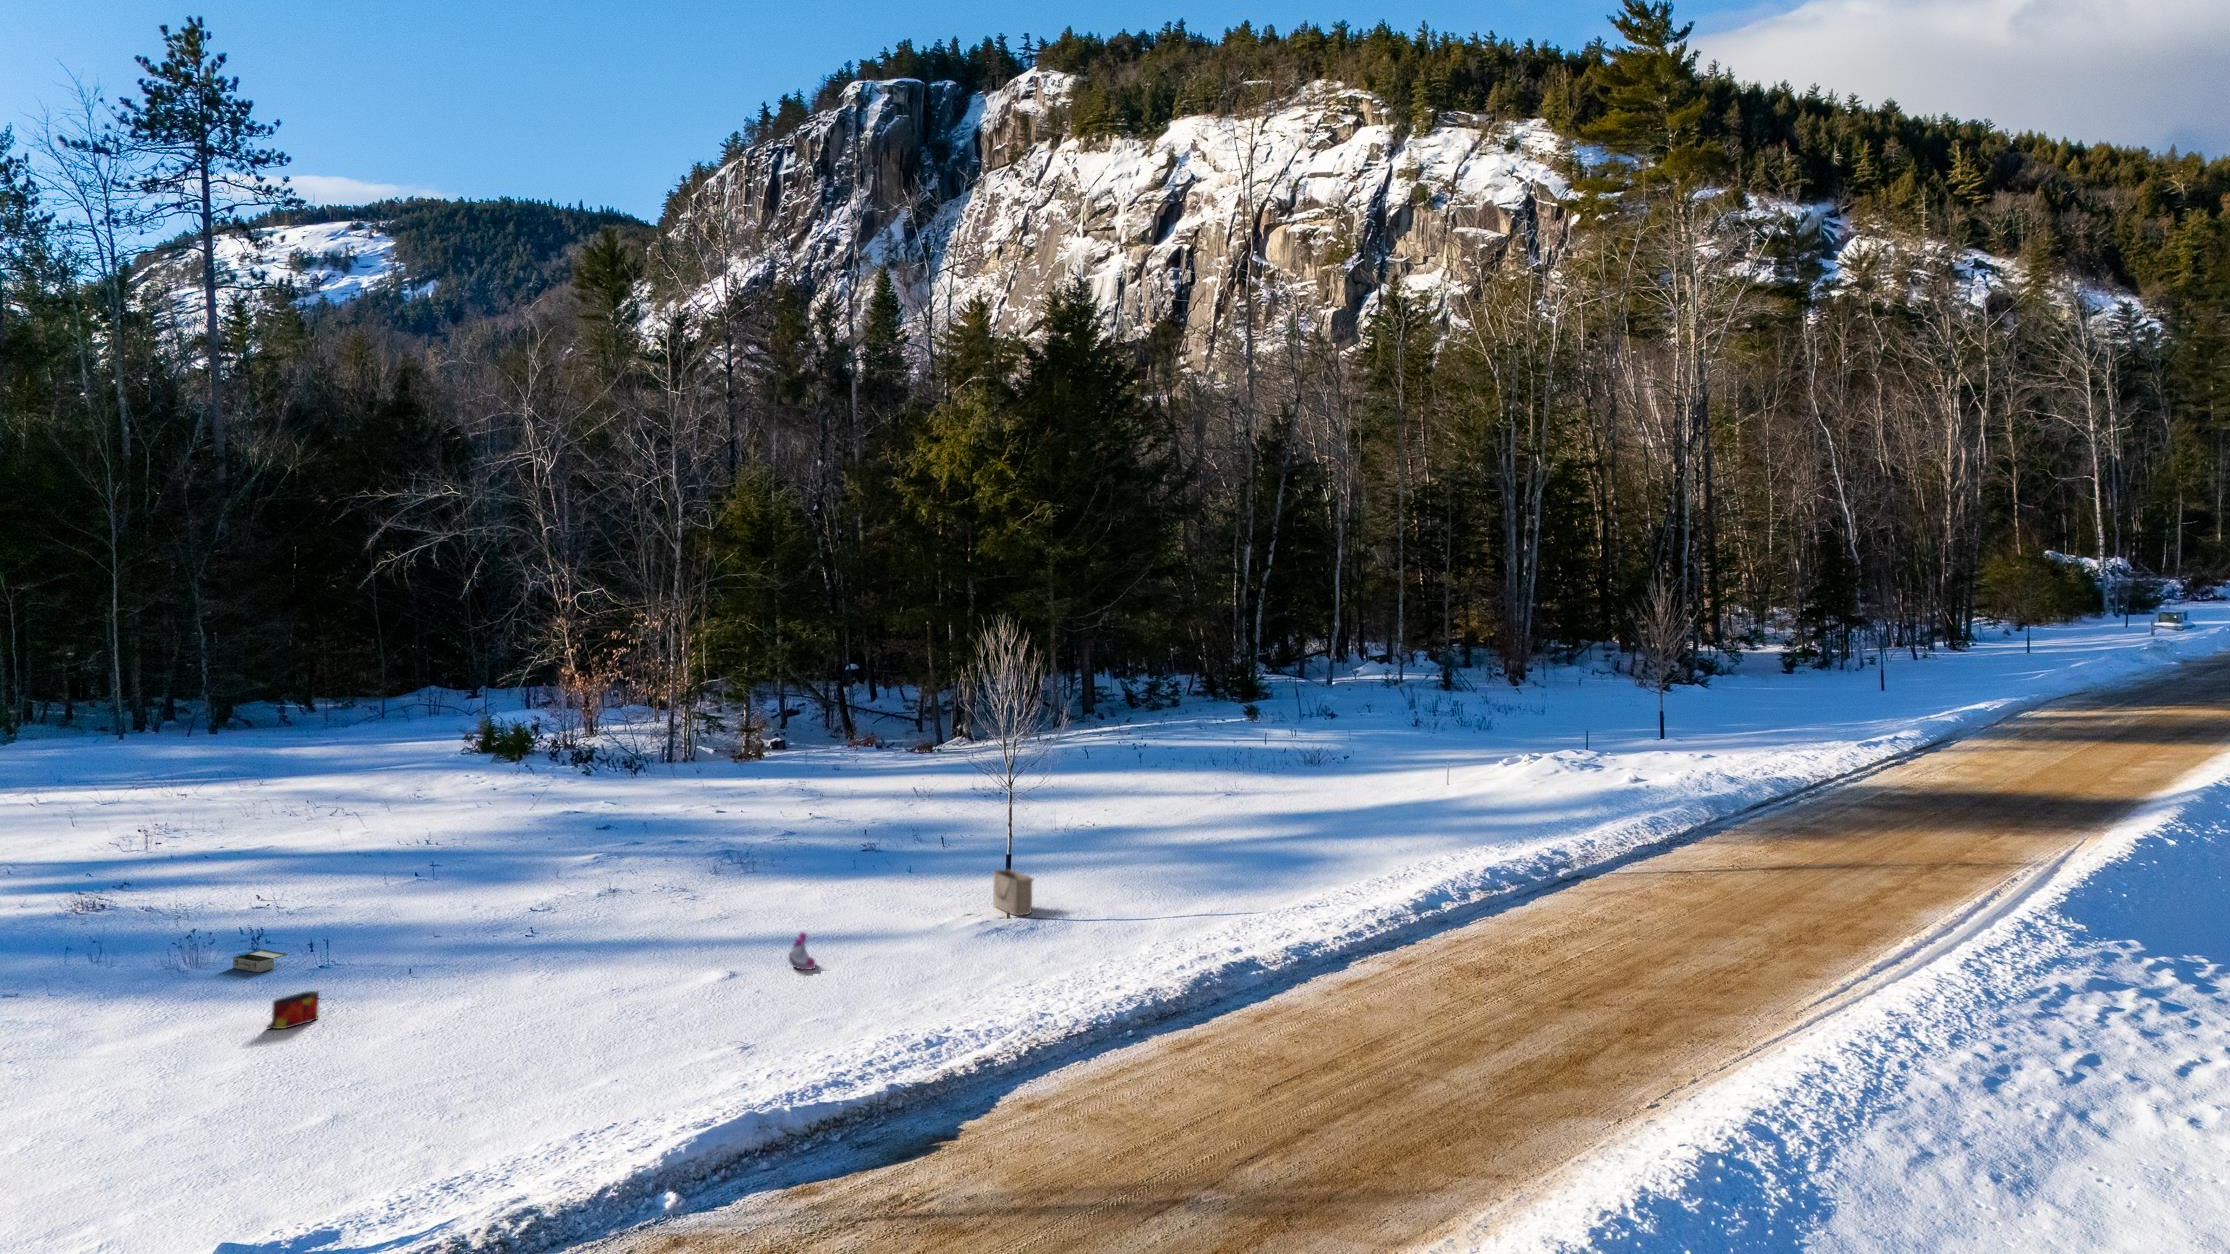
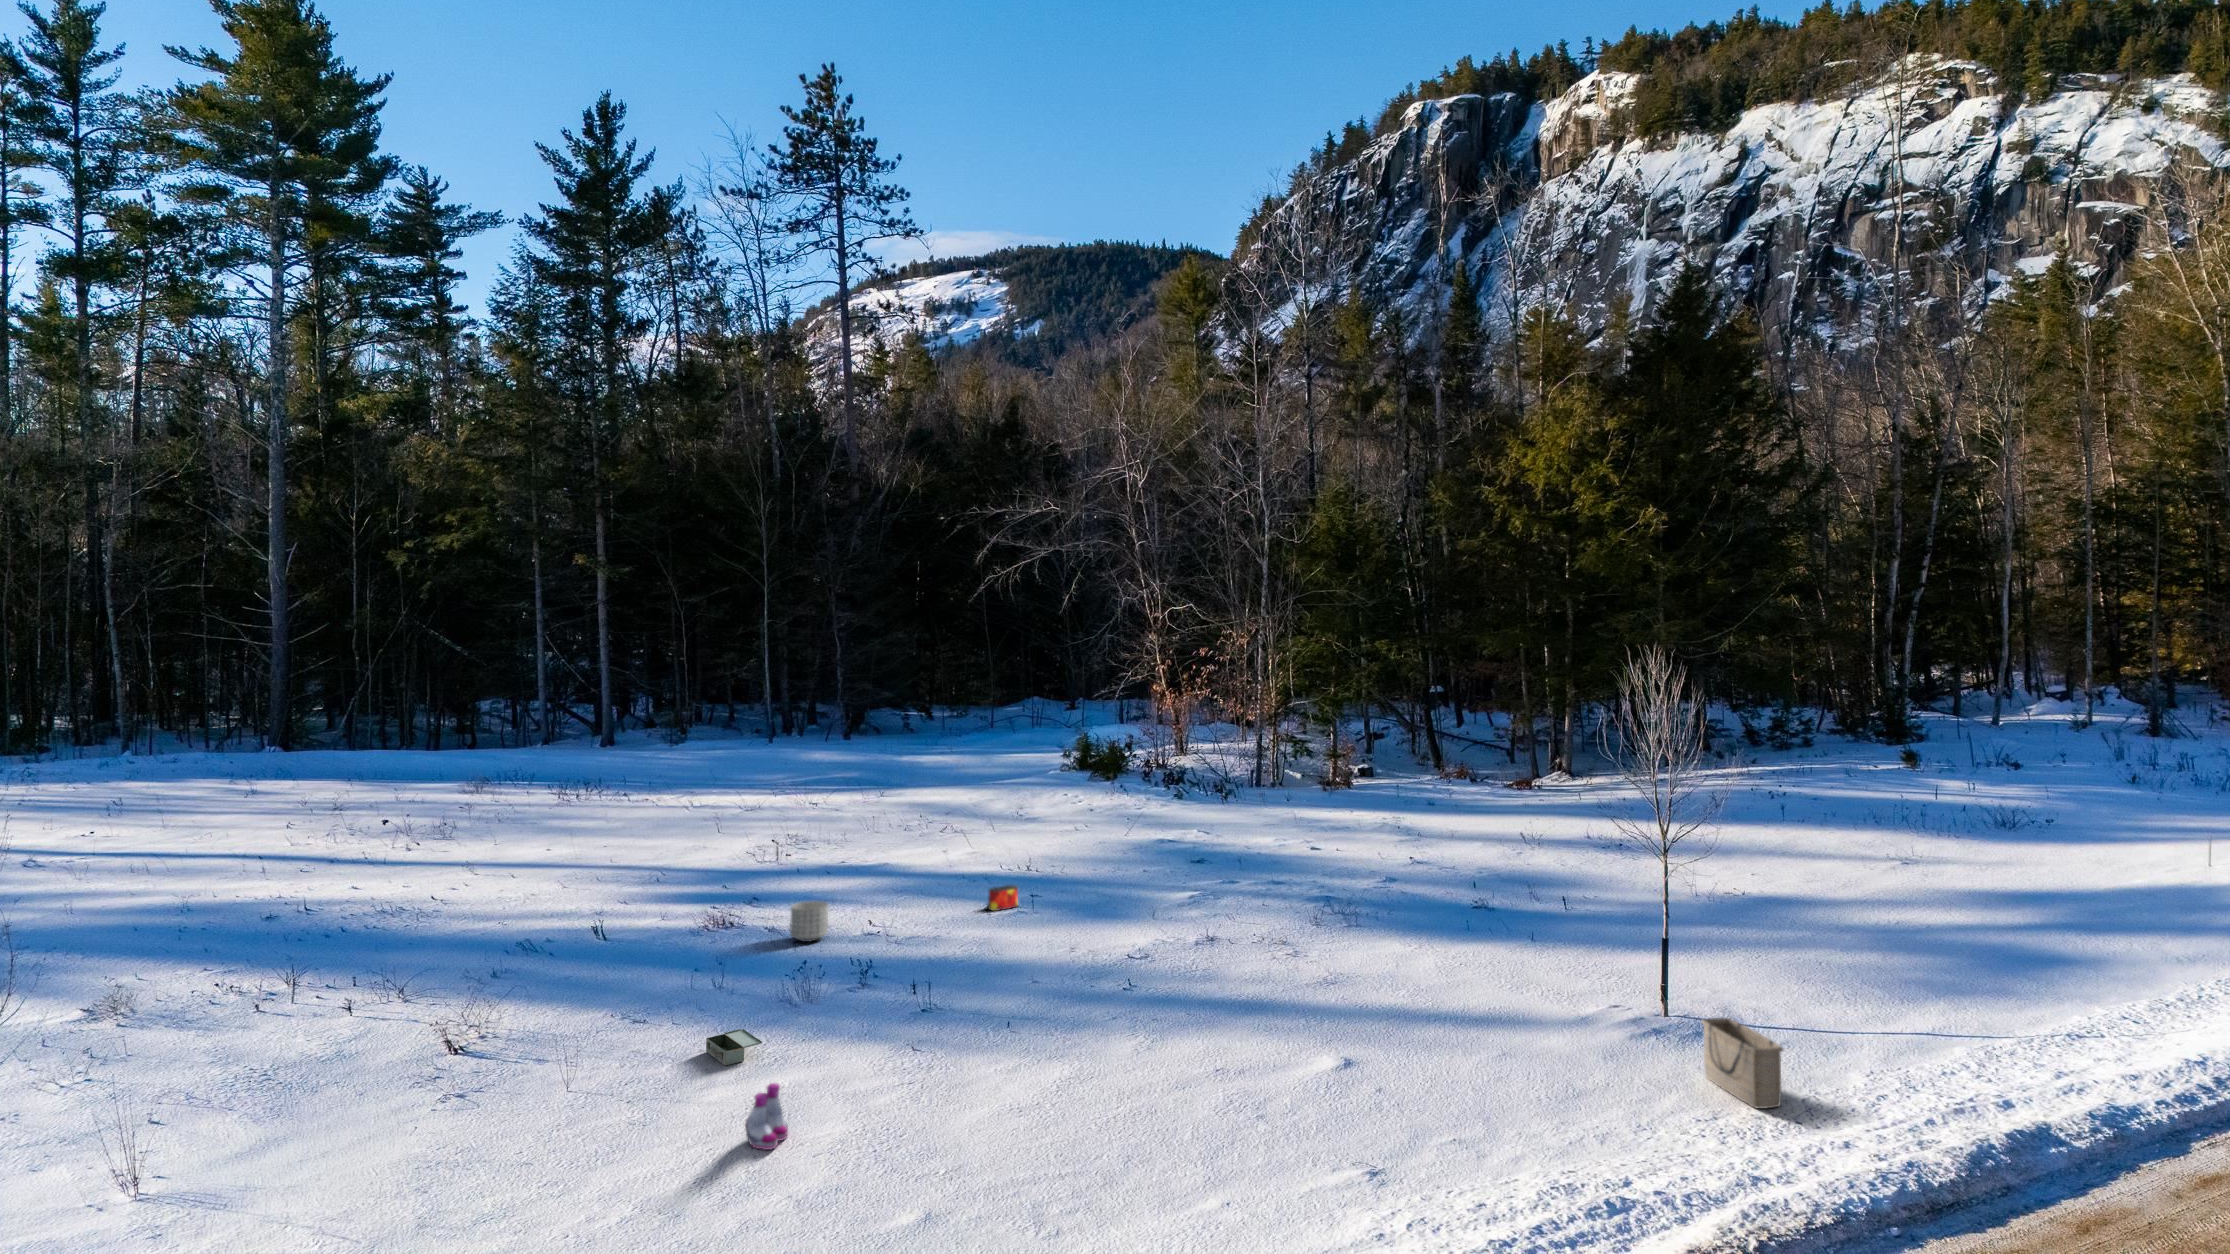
planter: none [247,868,286,902] -> present [790,901,828,942]
boots: present [789,932,815,970] -> present [745,1083,788,1150]
bag: present [267,991,319,1029] -> present [985,885,1018,911]

